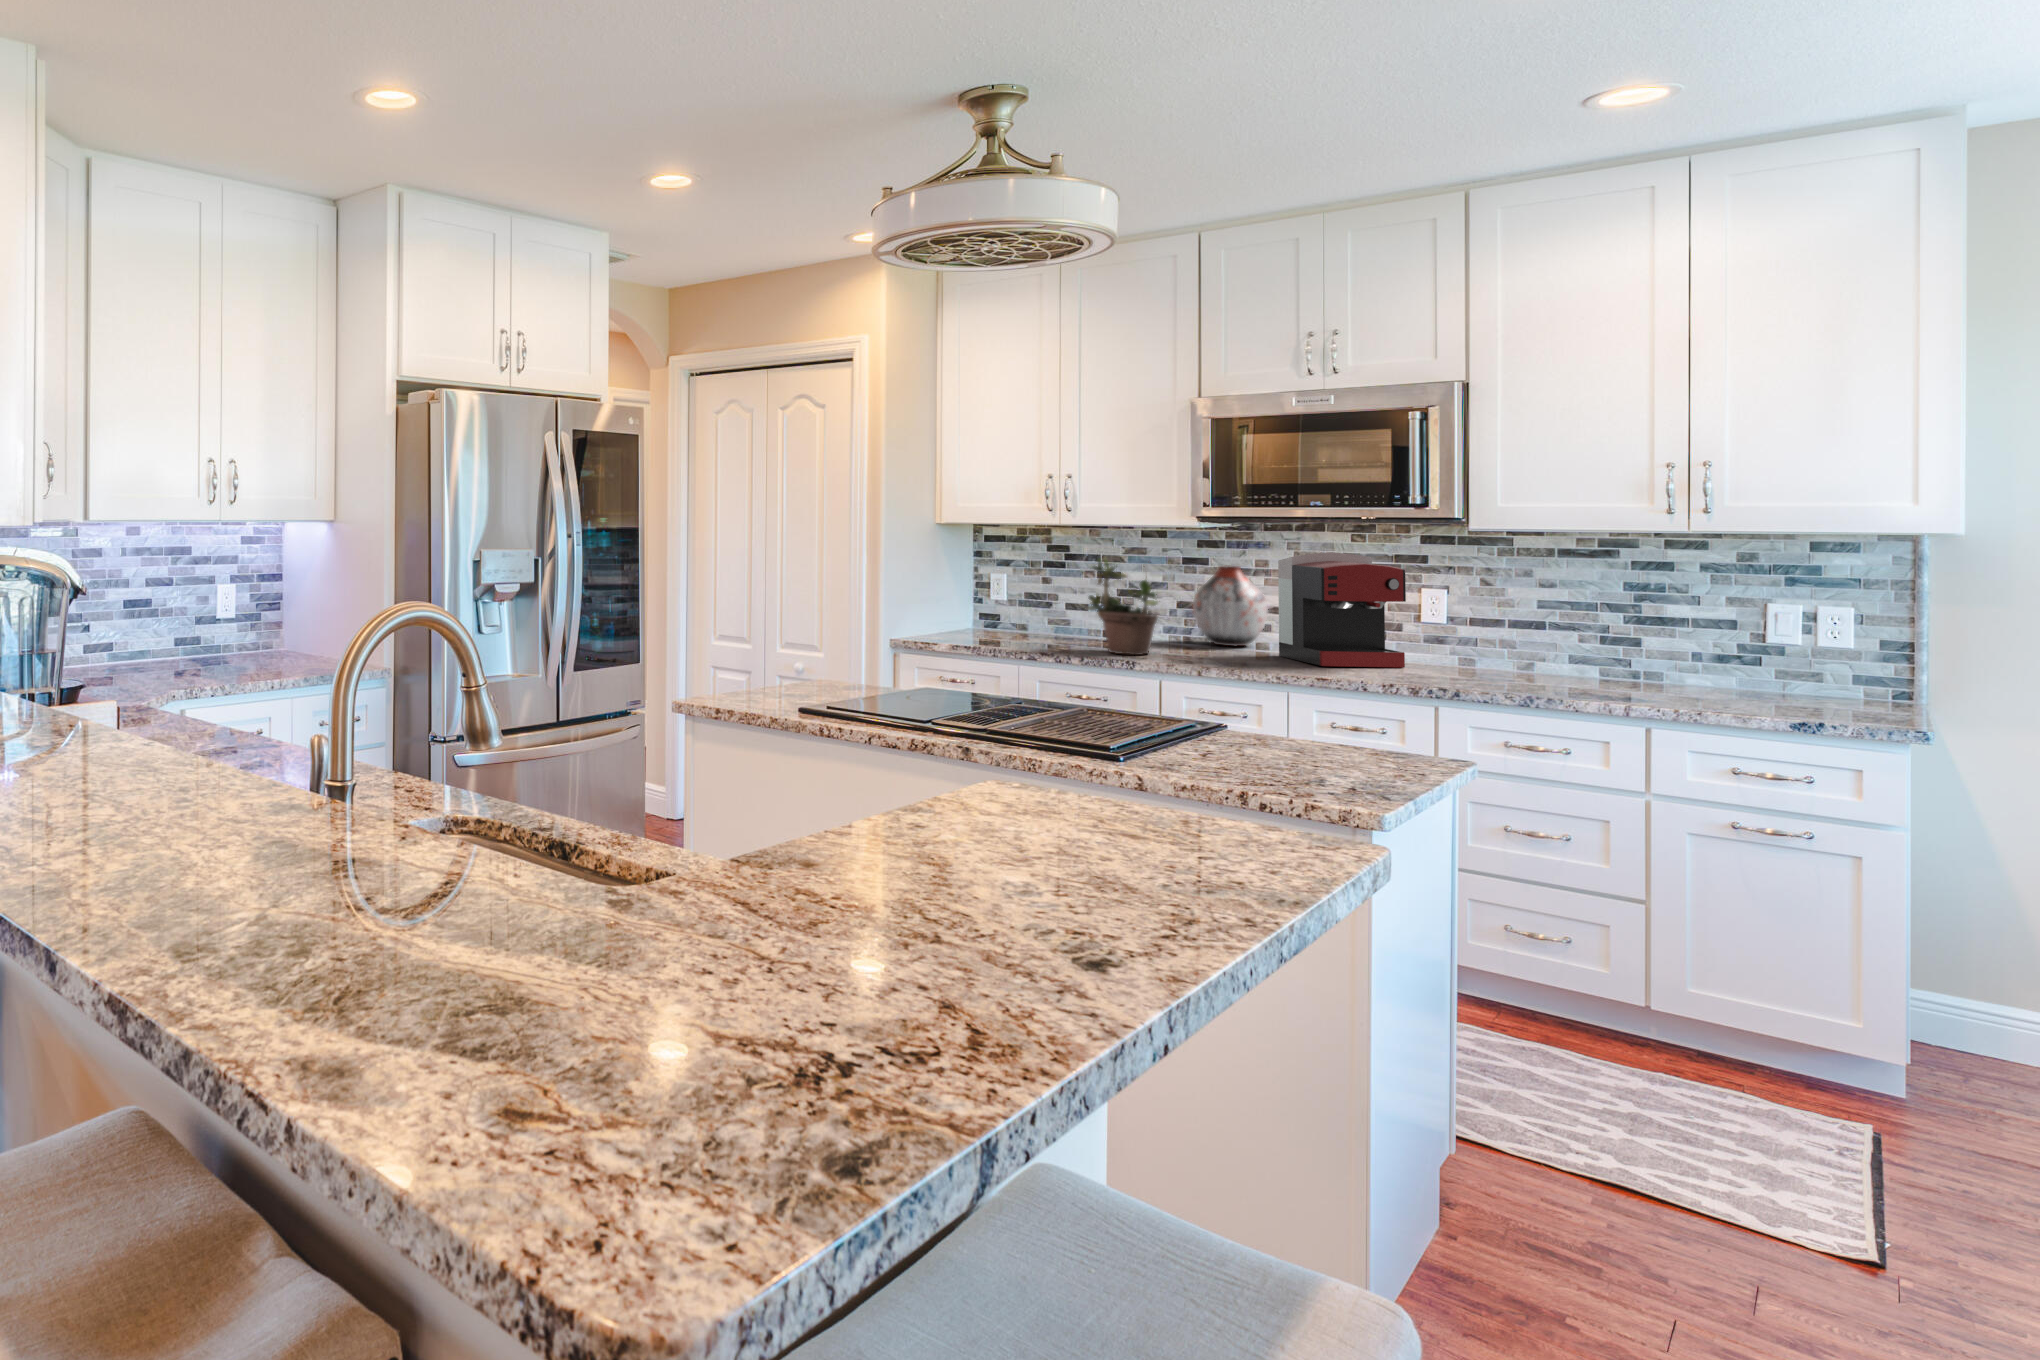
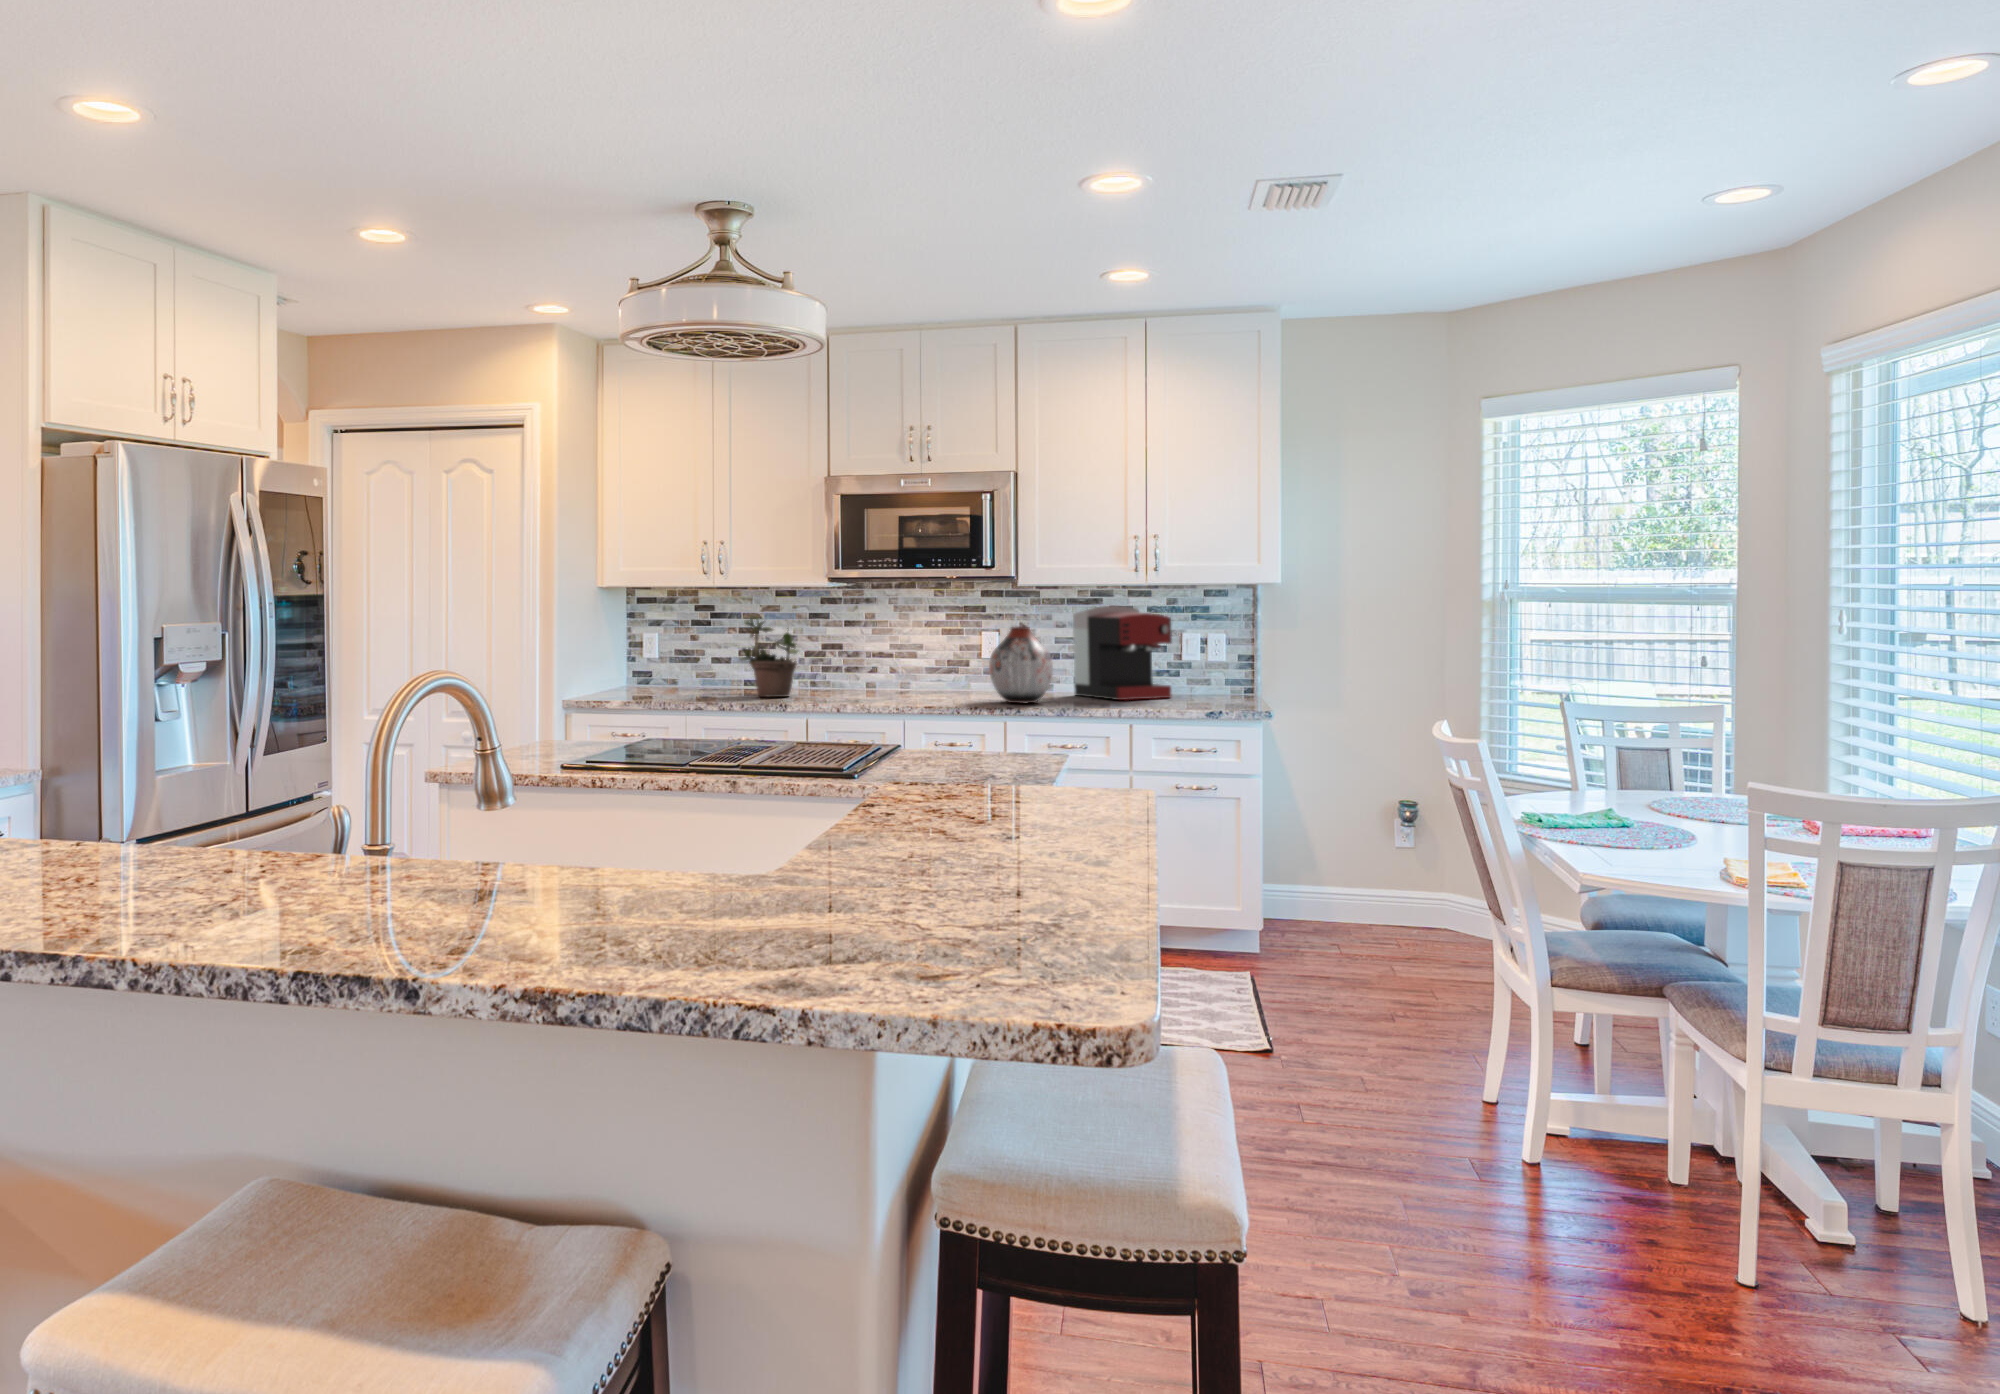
coffee maker: present [1278,552,1406,667] -> present [1073,605,1172,700]
vase: present [1193,565,1268,646] -> present [989,626,1053,703]

